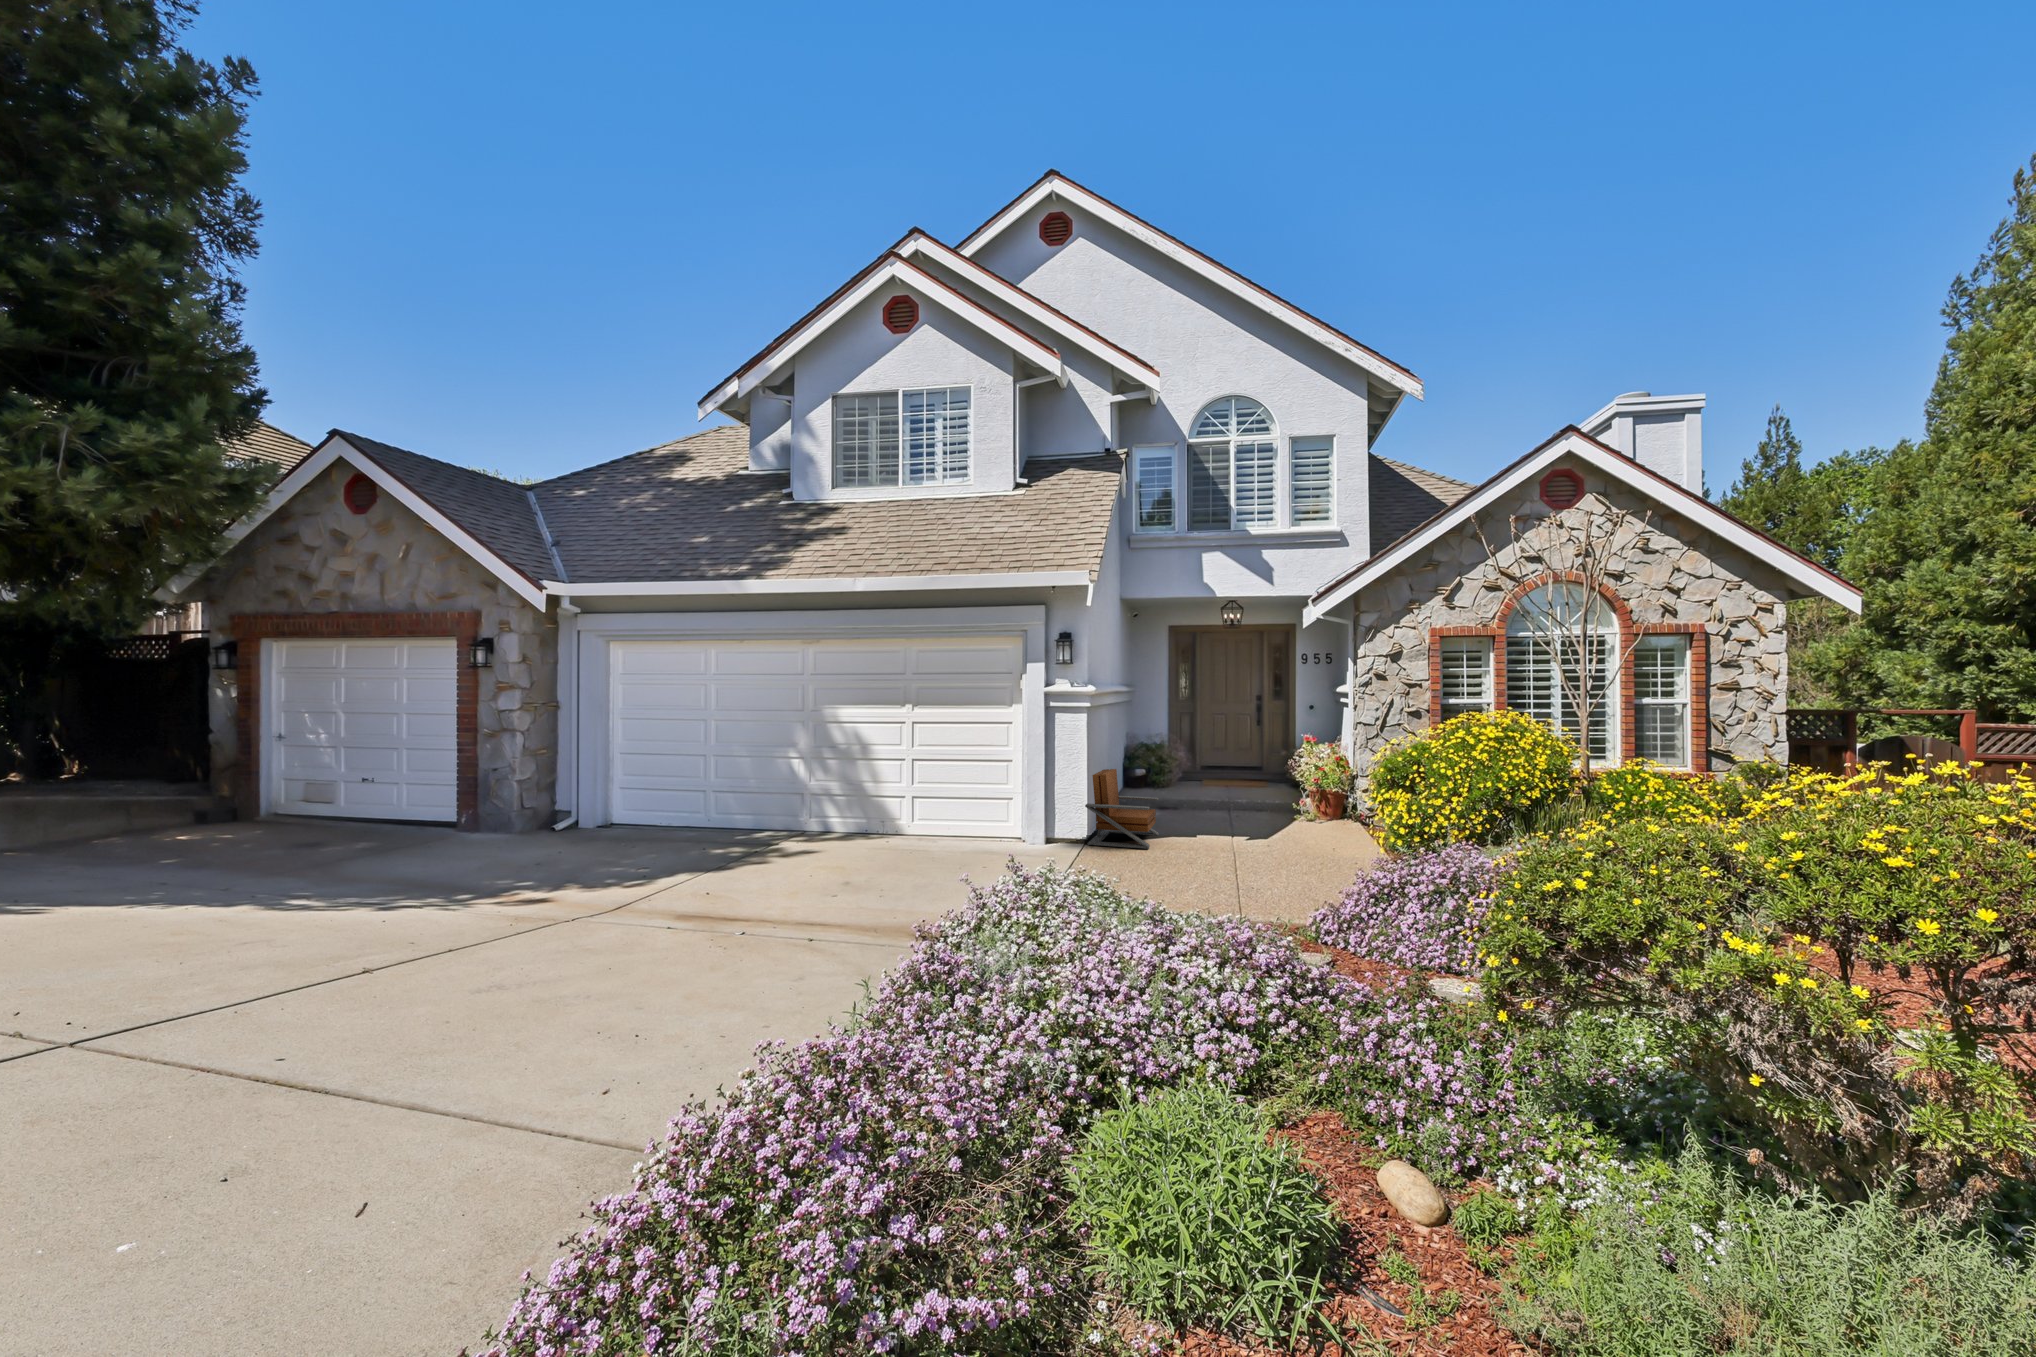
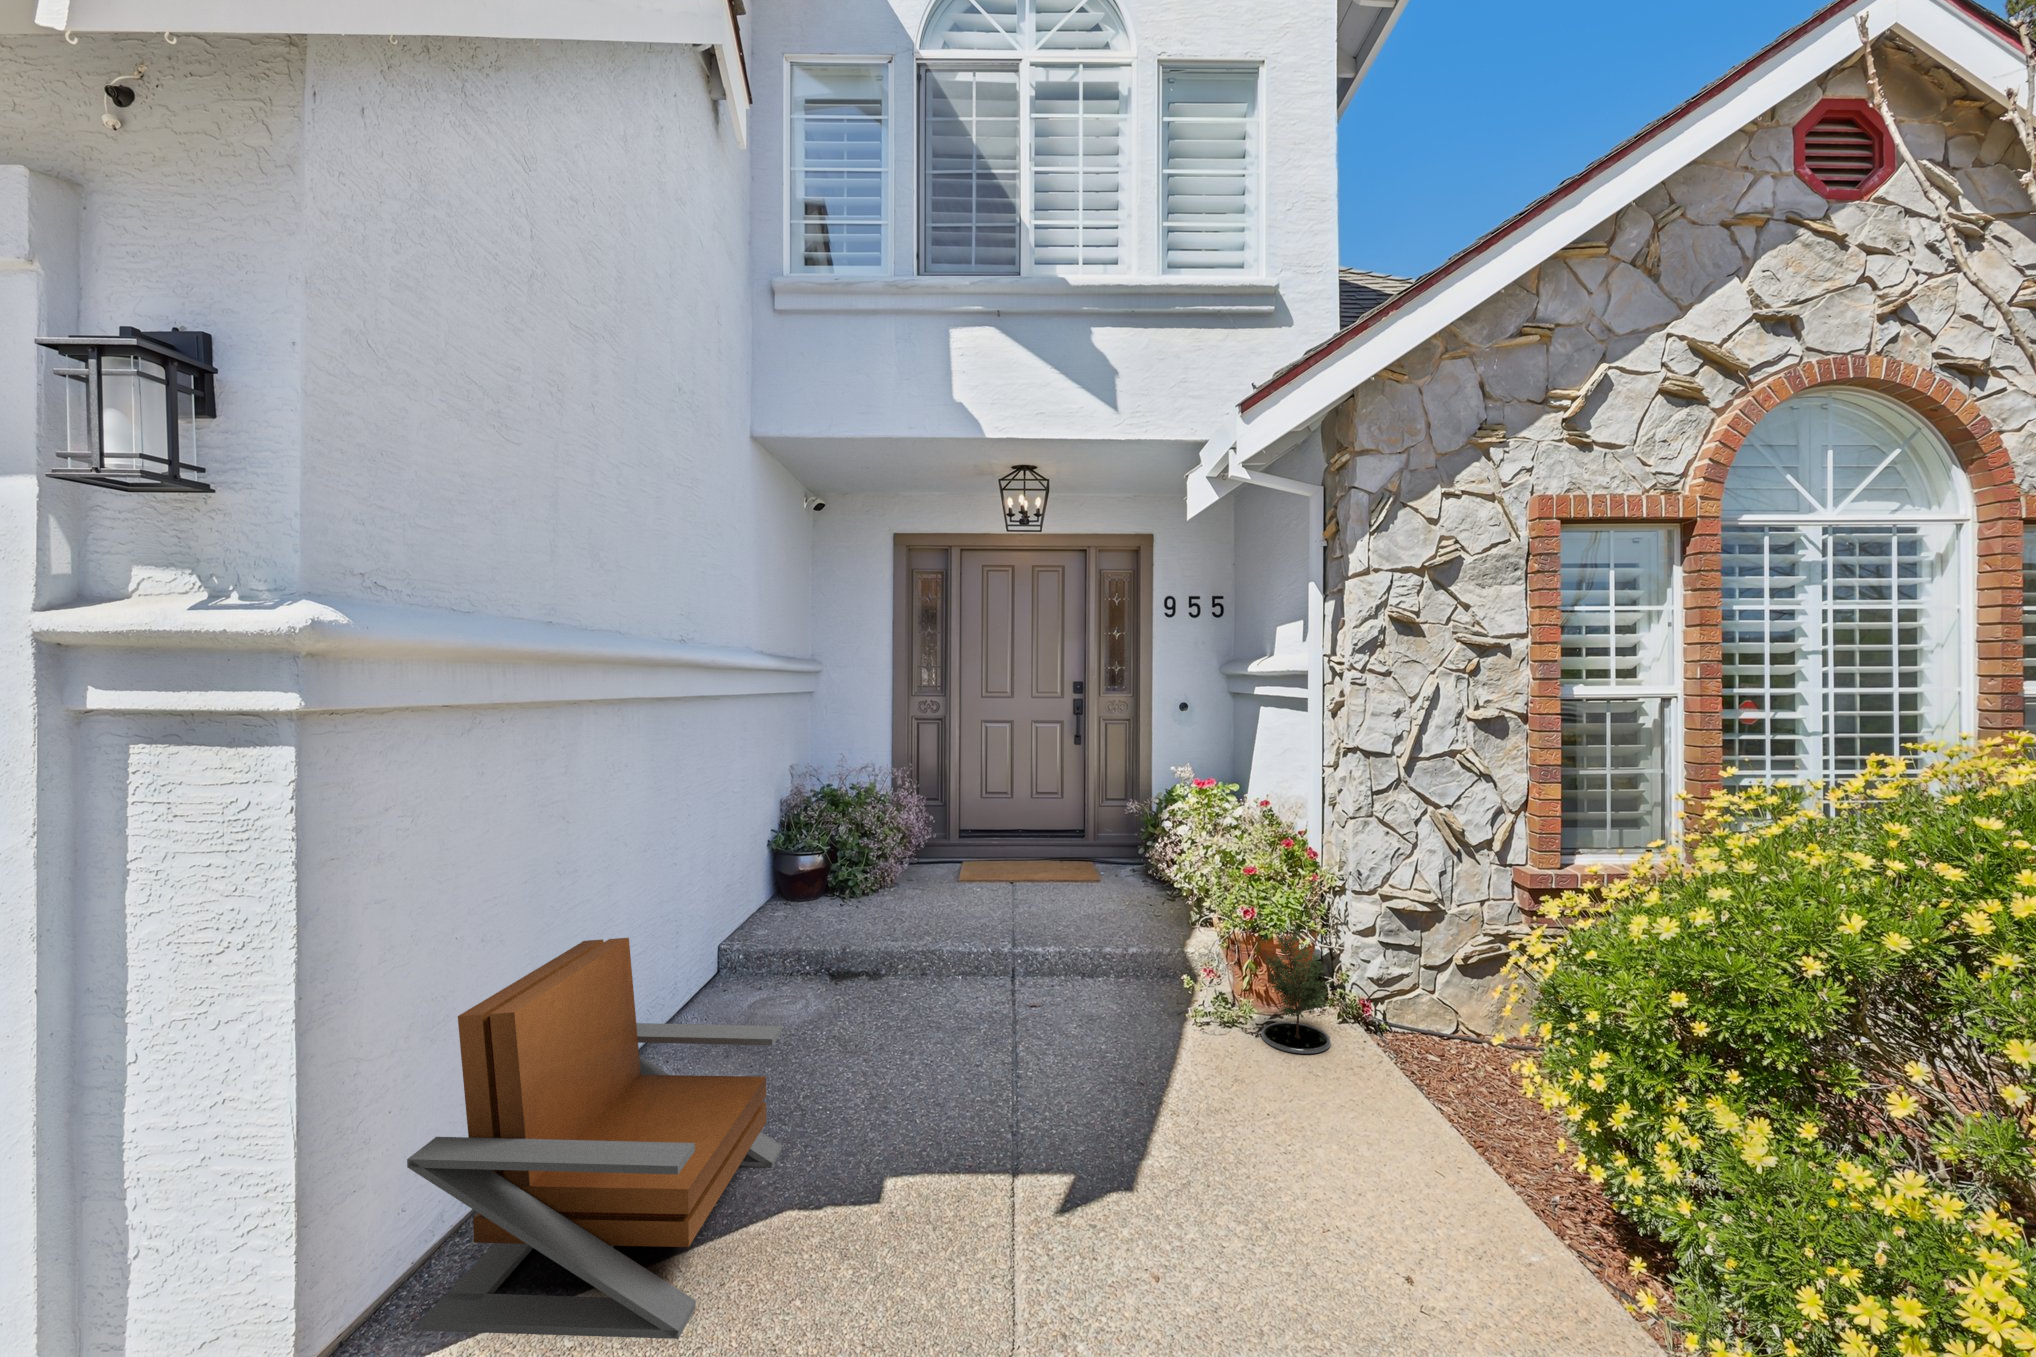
potted tree: none [1322,785,1351,831] -> present [1261,924,1331,1054]

